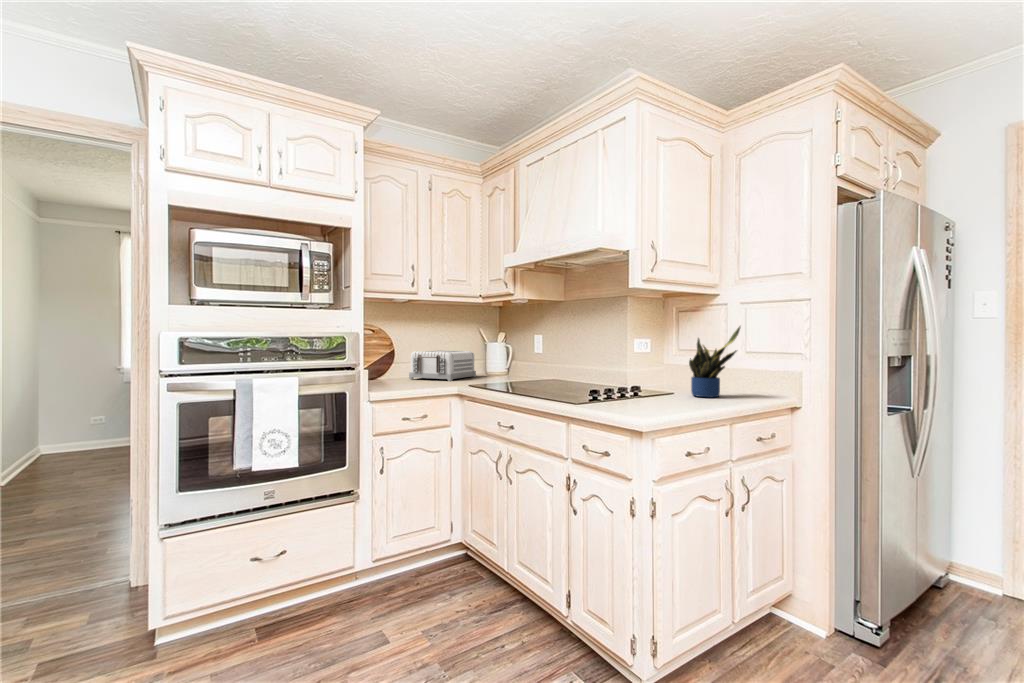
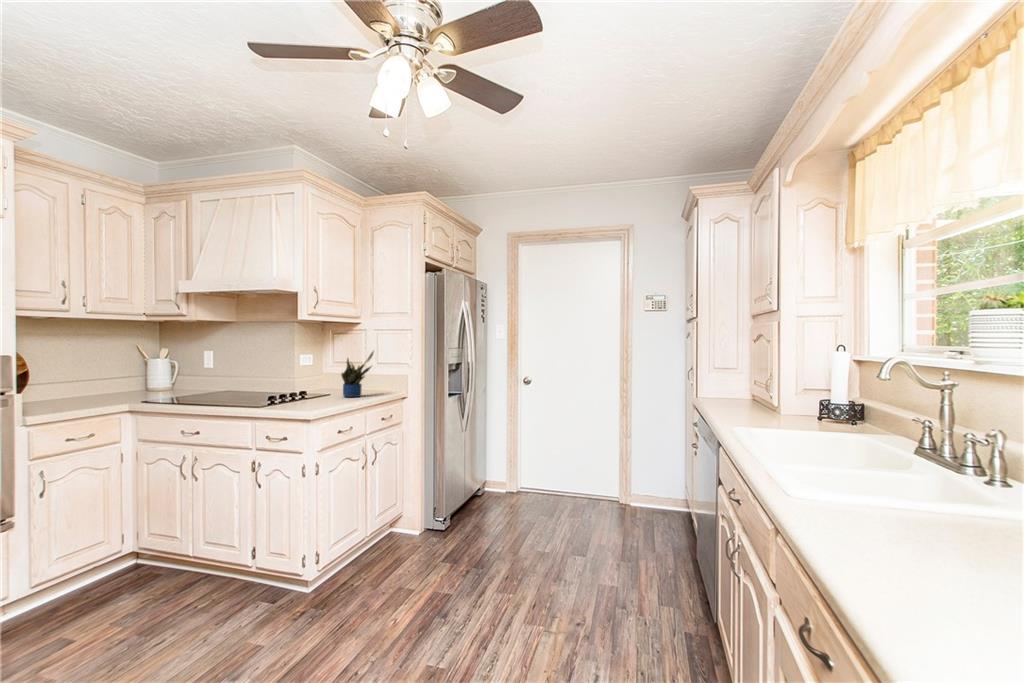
toaster: present [409,350,476,381] -> none [49,368,135,400]

